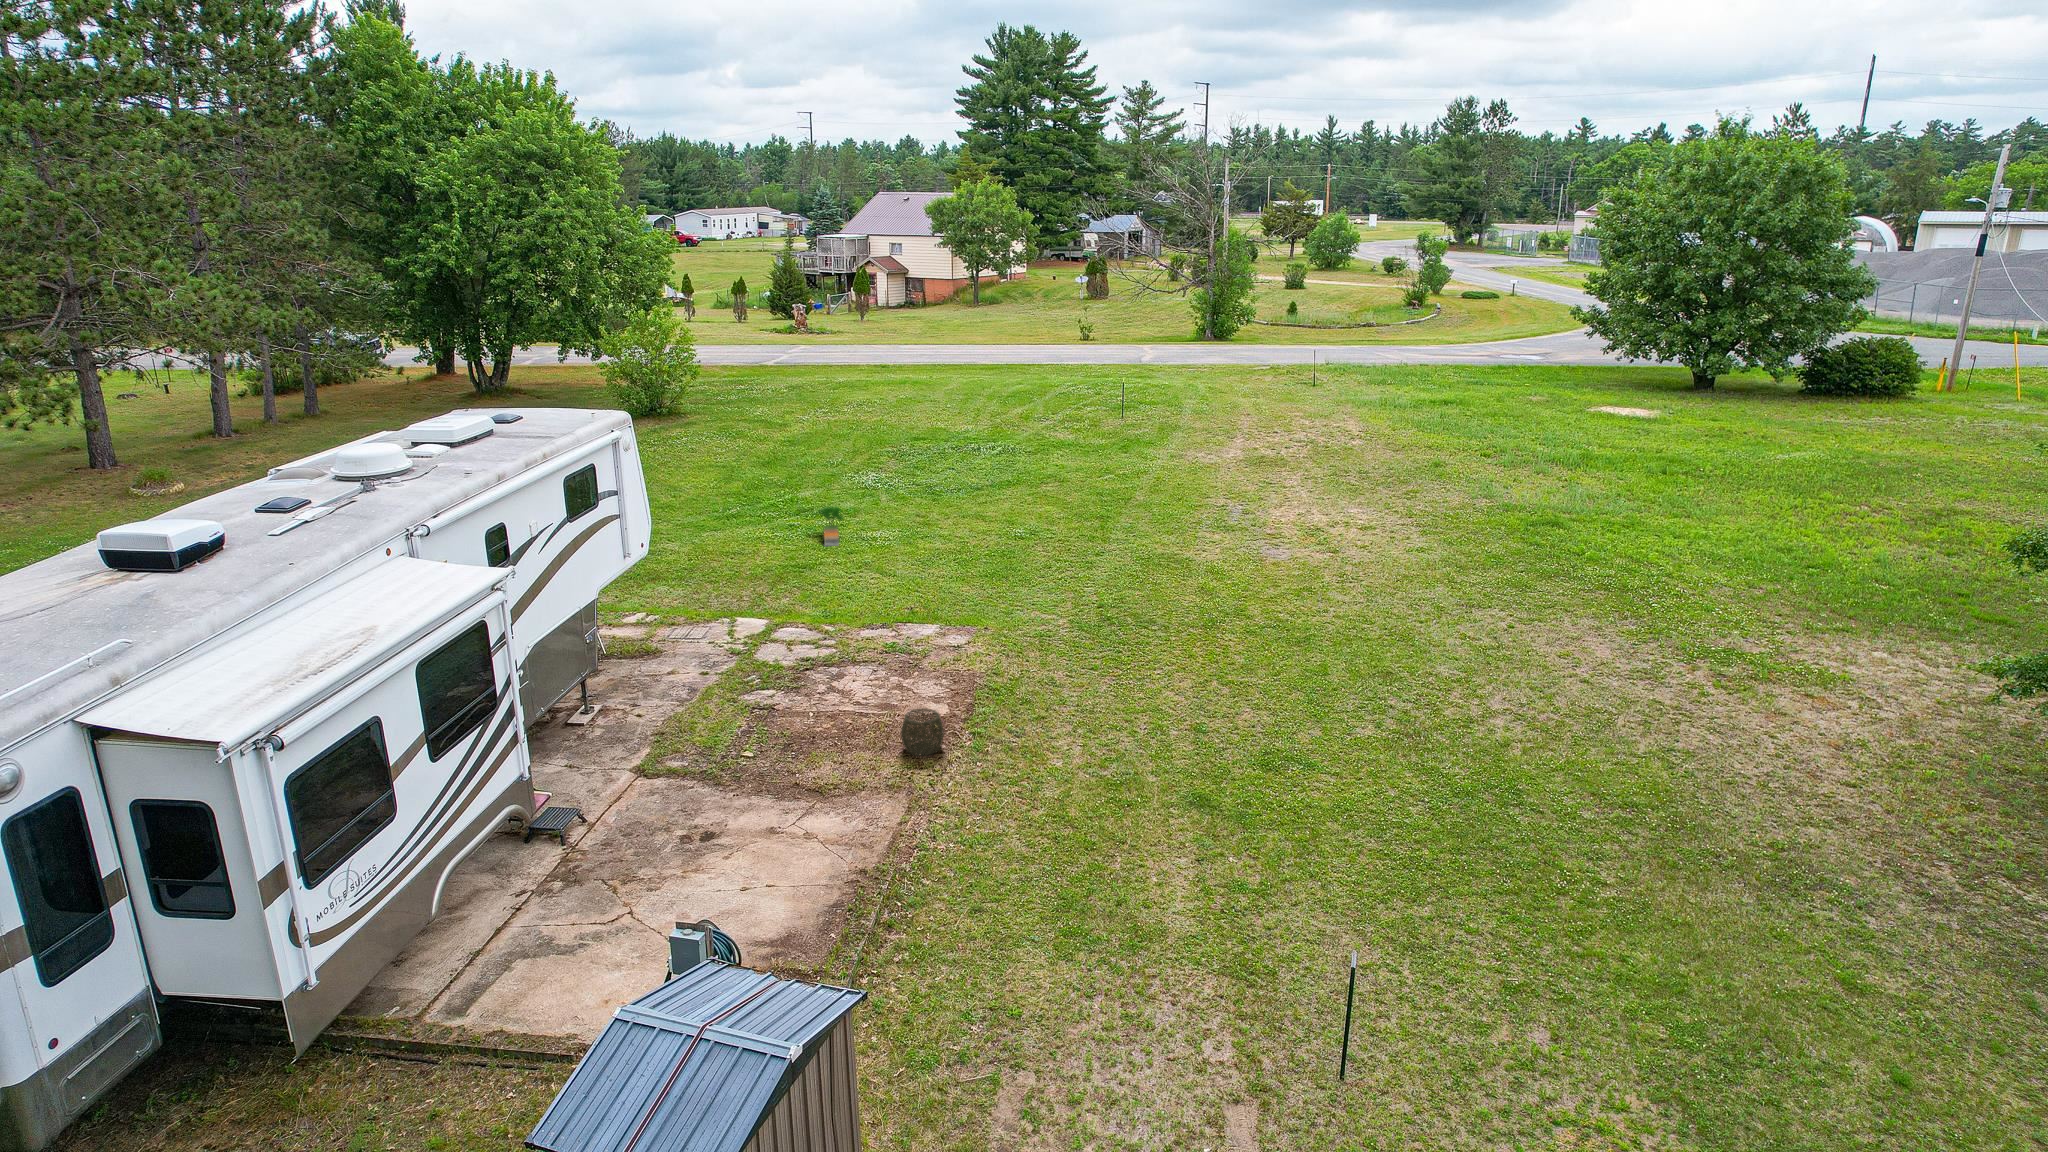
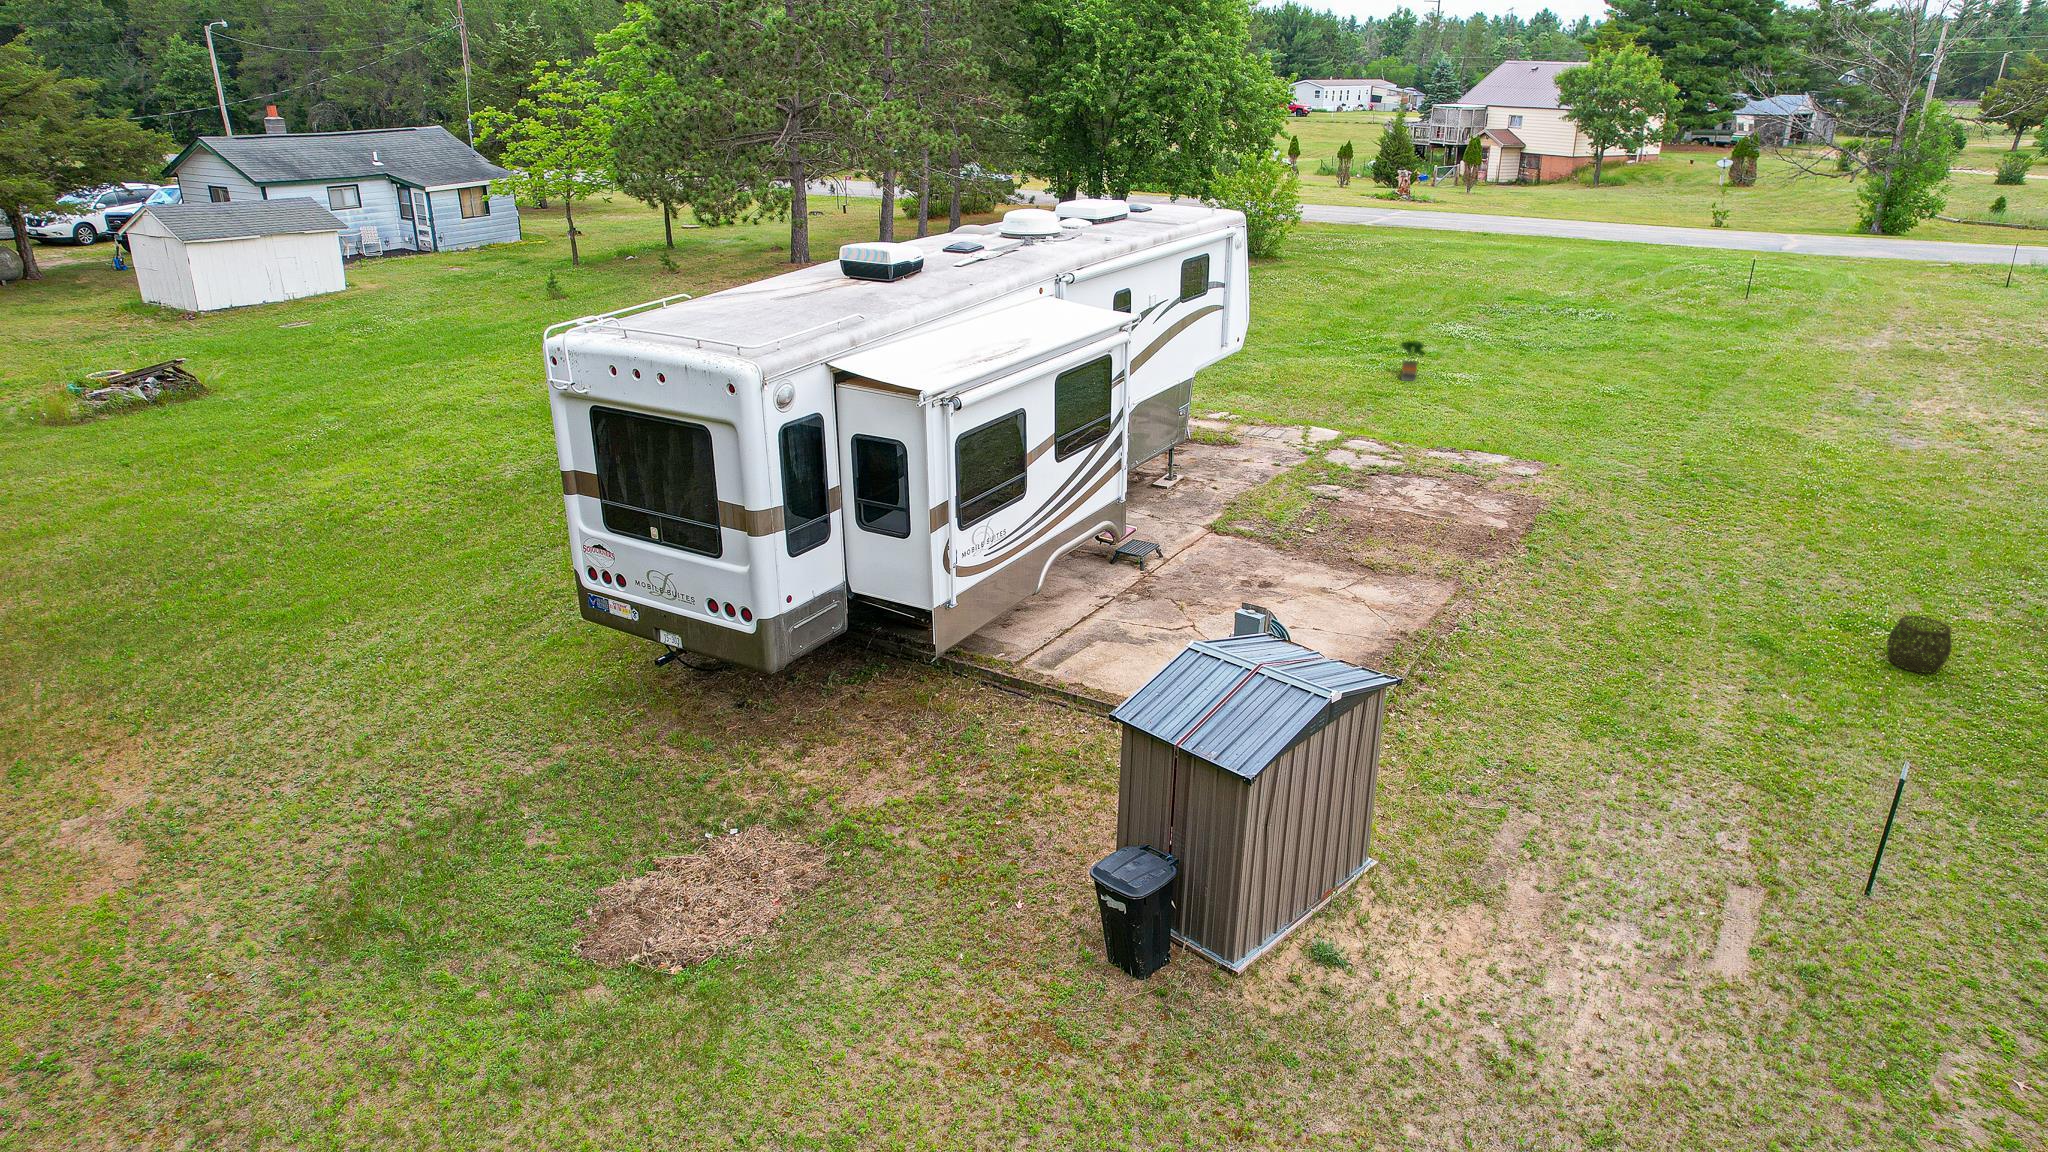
woven basket: present [901,708,944,756] -> present [1887,616,1952,673]

